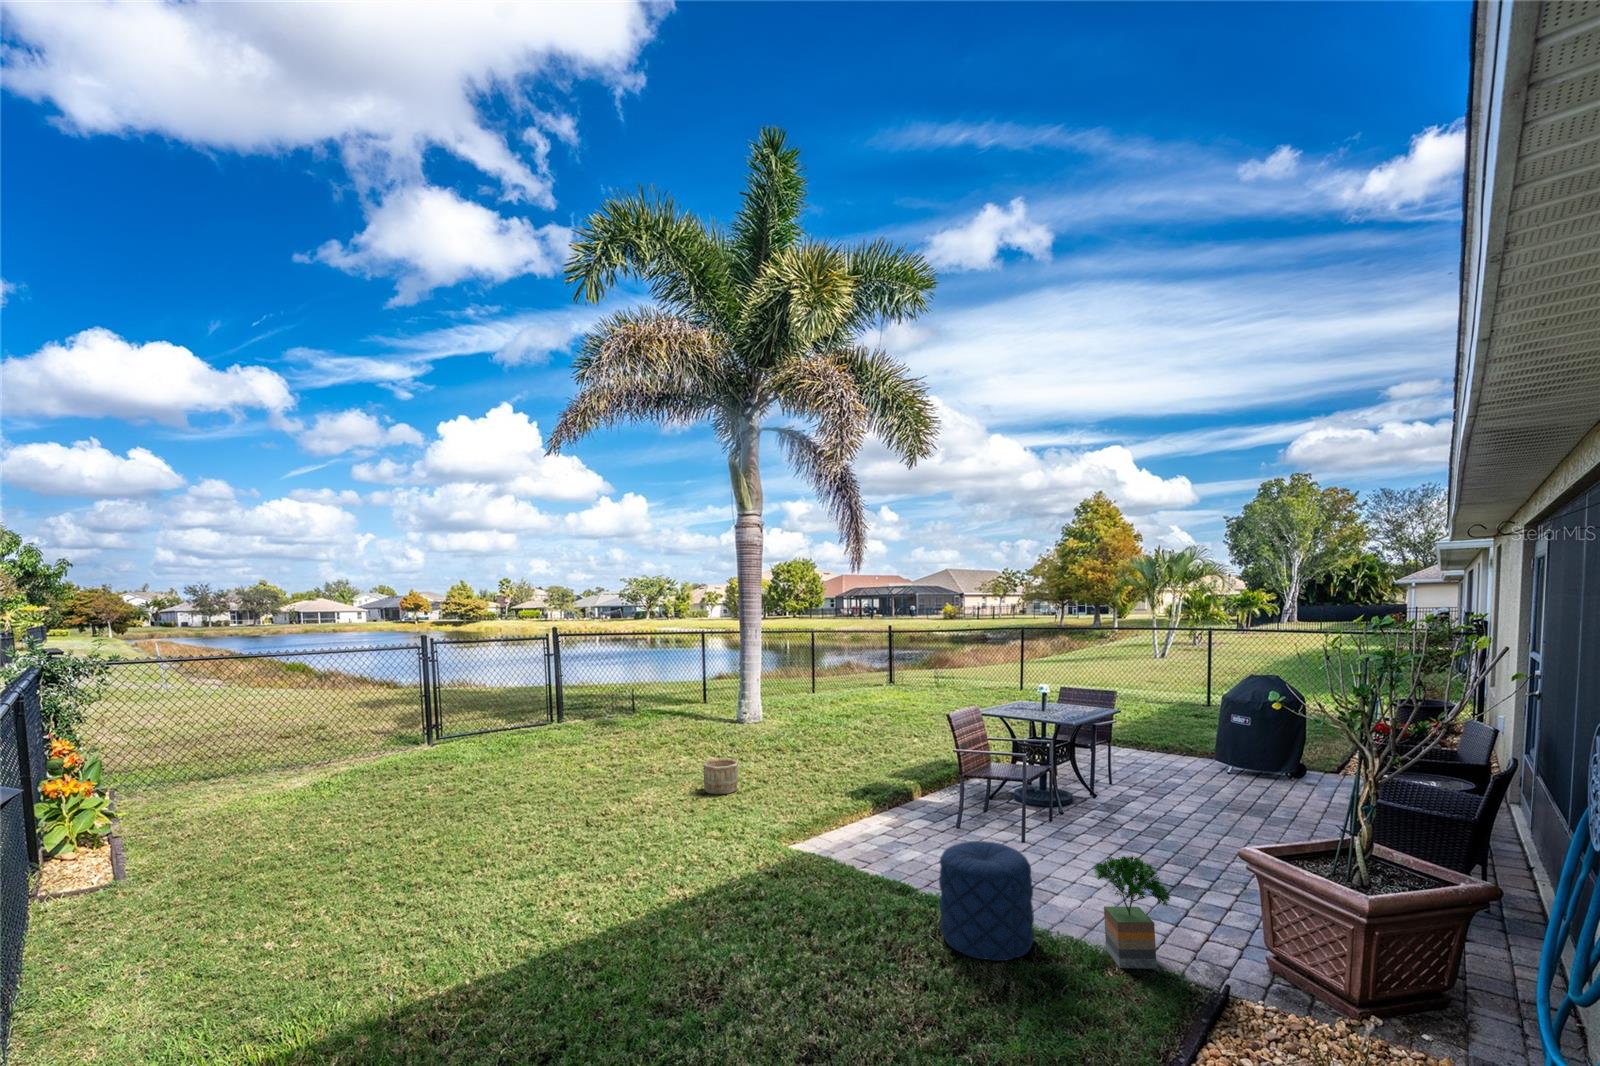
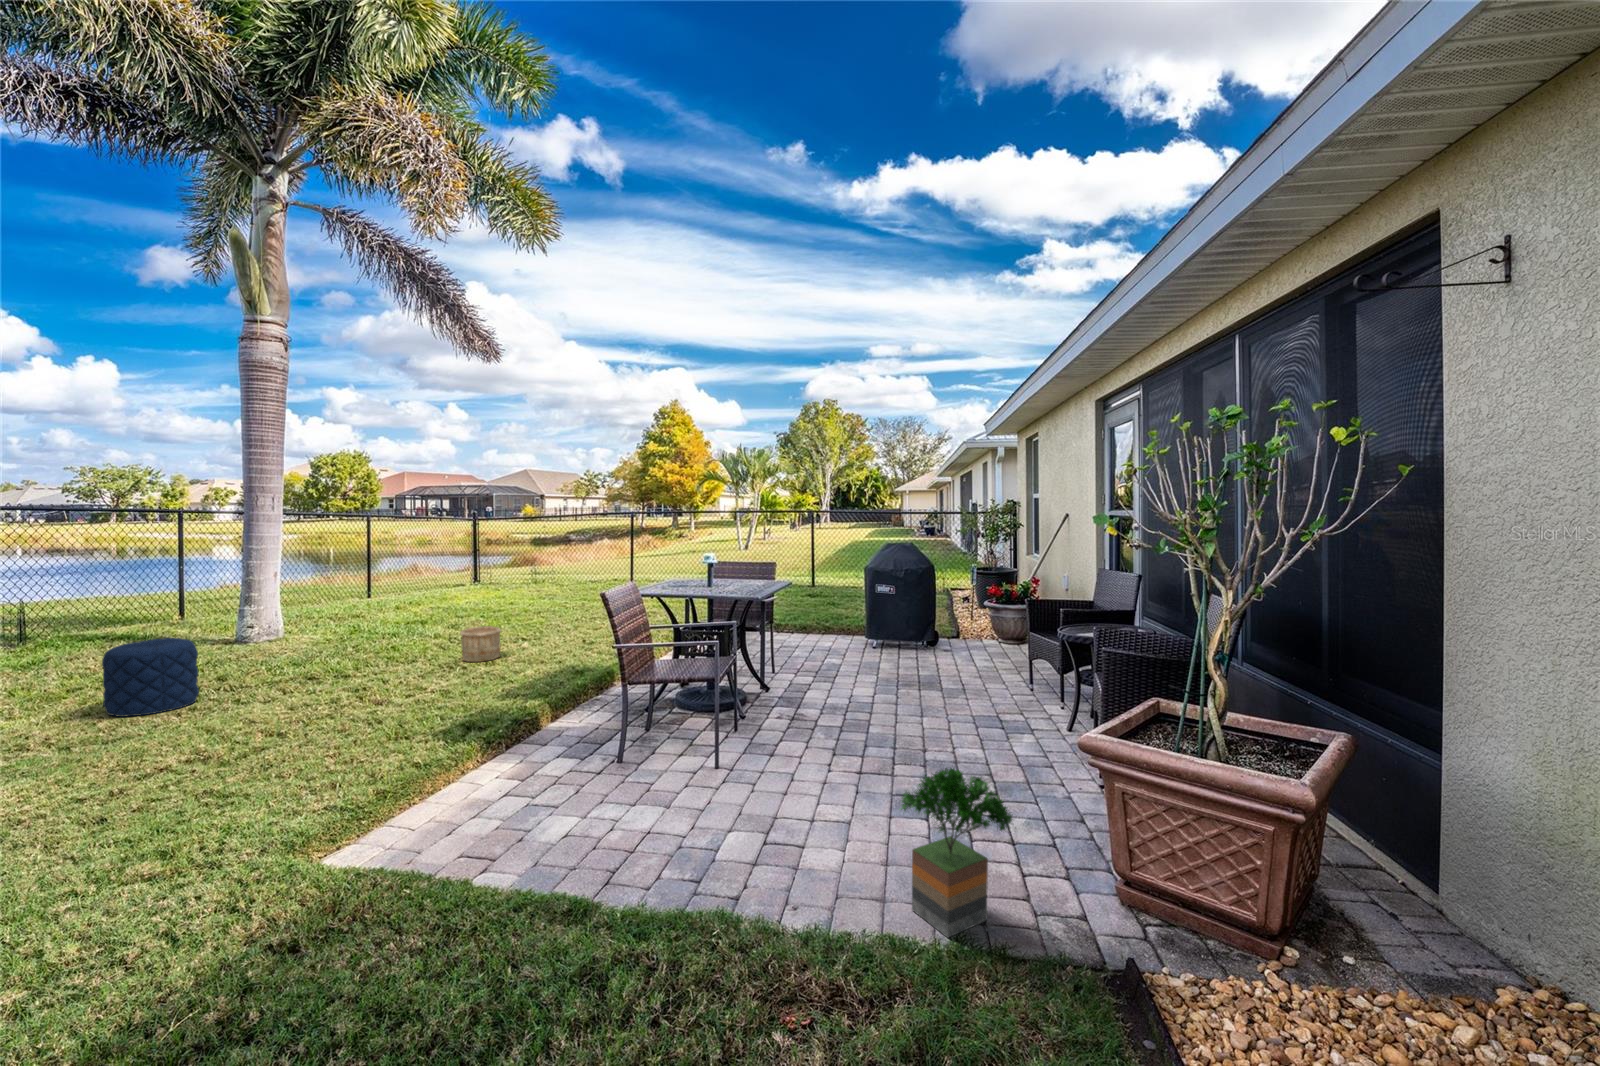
wooden bucket: present [703,758,738,795] -> present [460,626,501,662]
pouf: present [939,841,1034,961] -> present [102,638,199,717]

